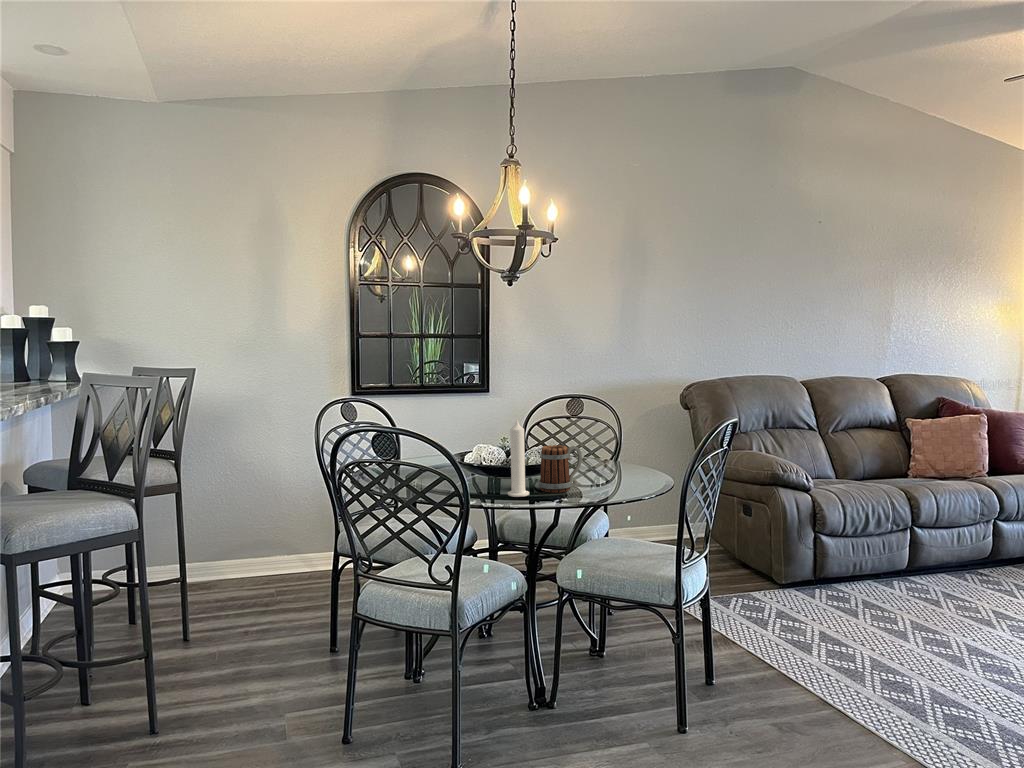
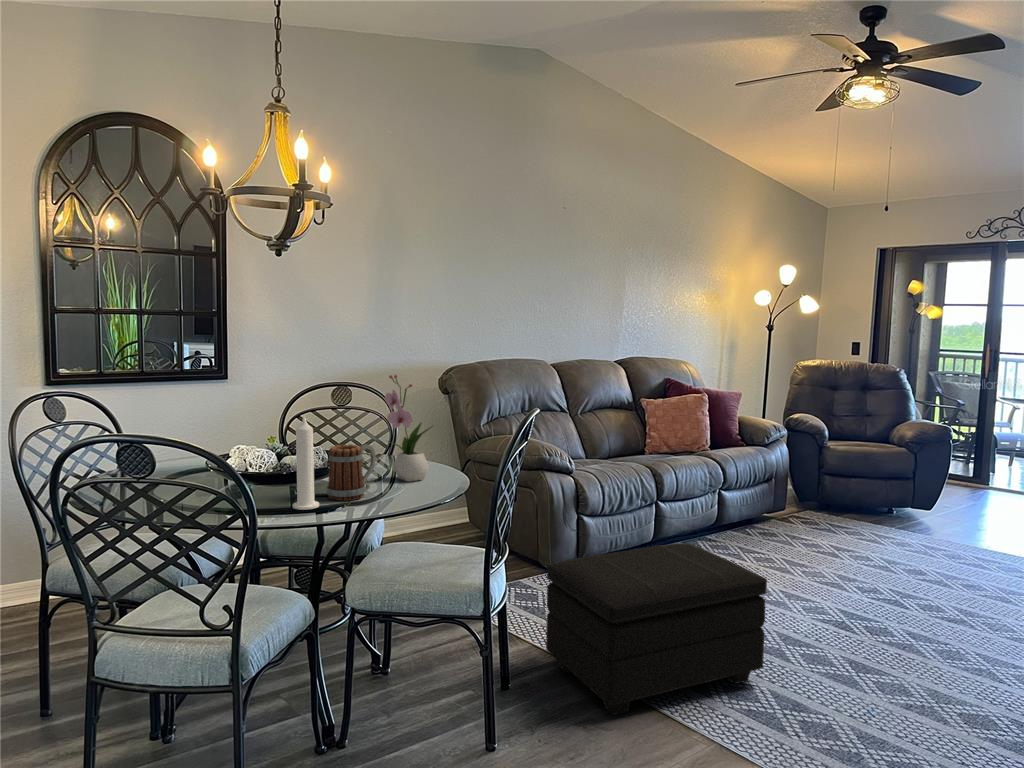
flower arrangement: none [596,387,640,482] -> present [385,375,431,482]
footstool: none [756,564,995,721] -> present [546,543,767,715]

